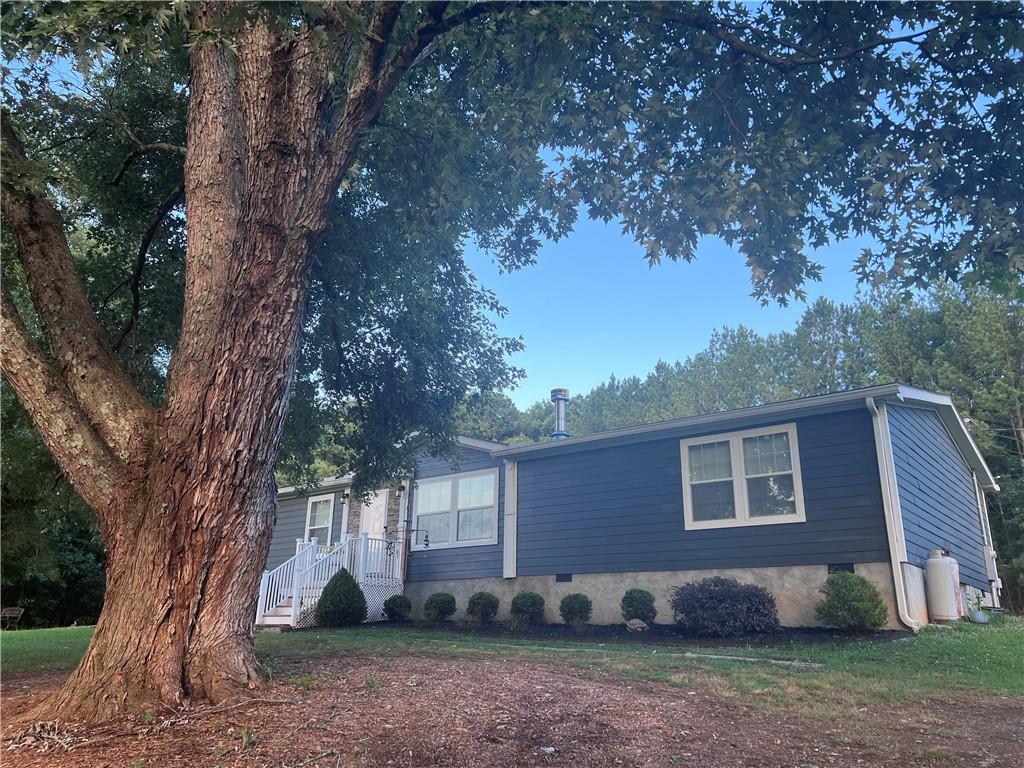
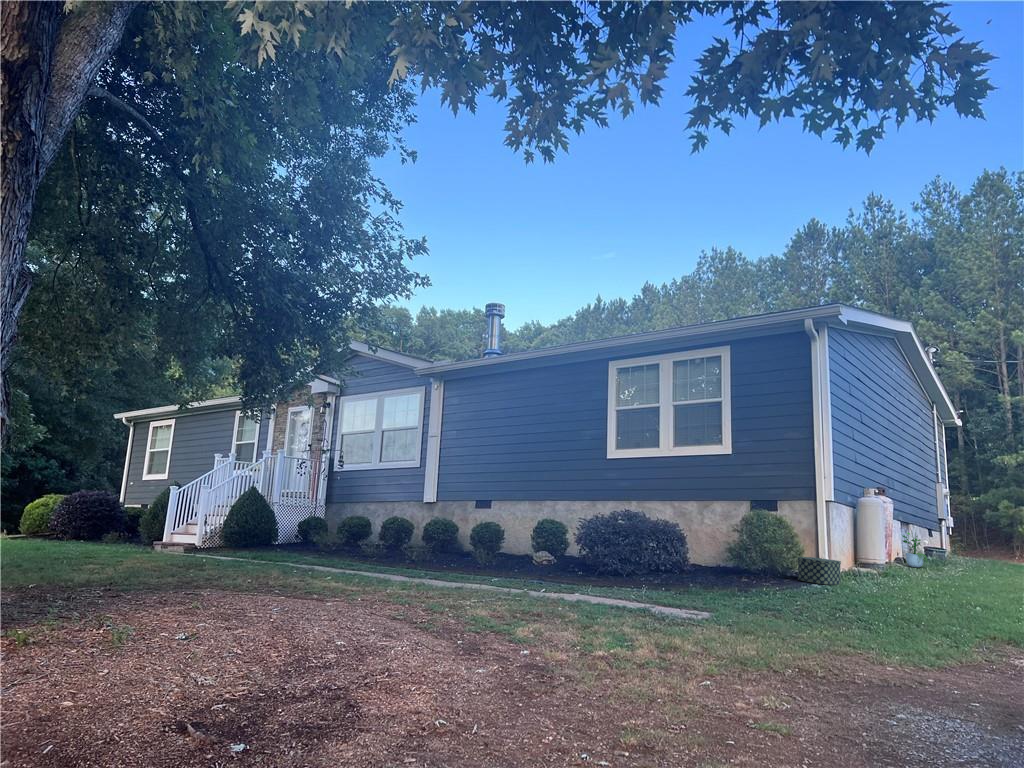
storage box: none [883,614,925,638] -> present [798,557,841,585]

